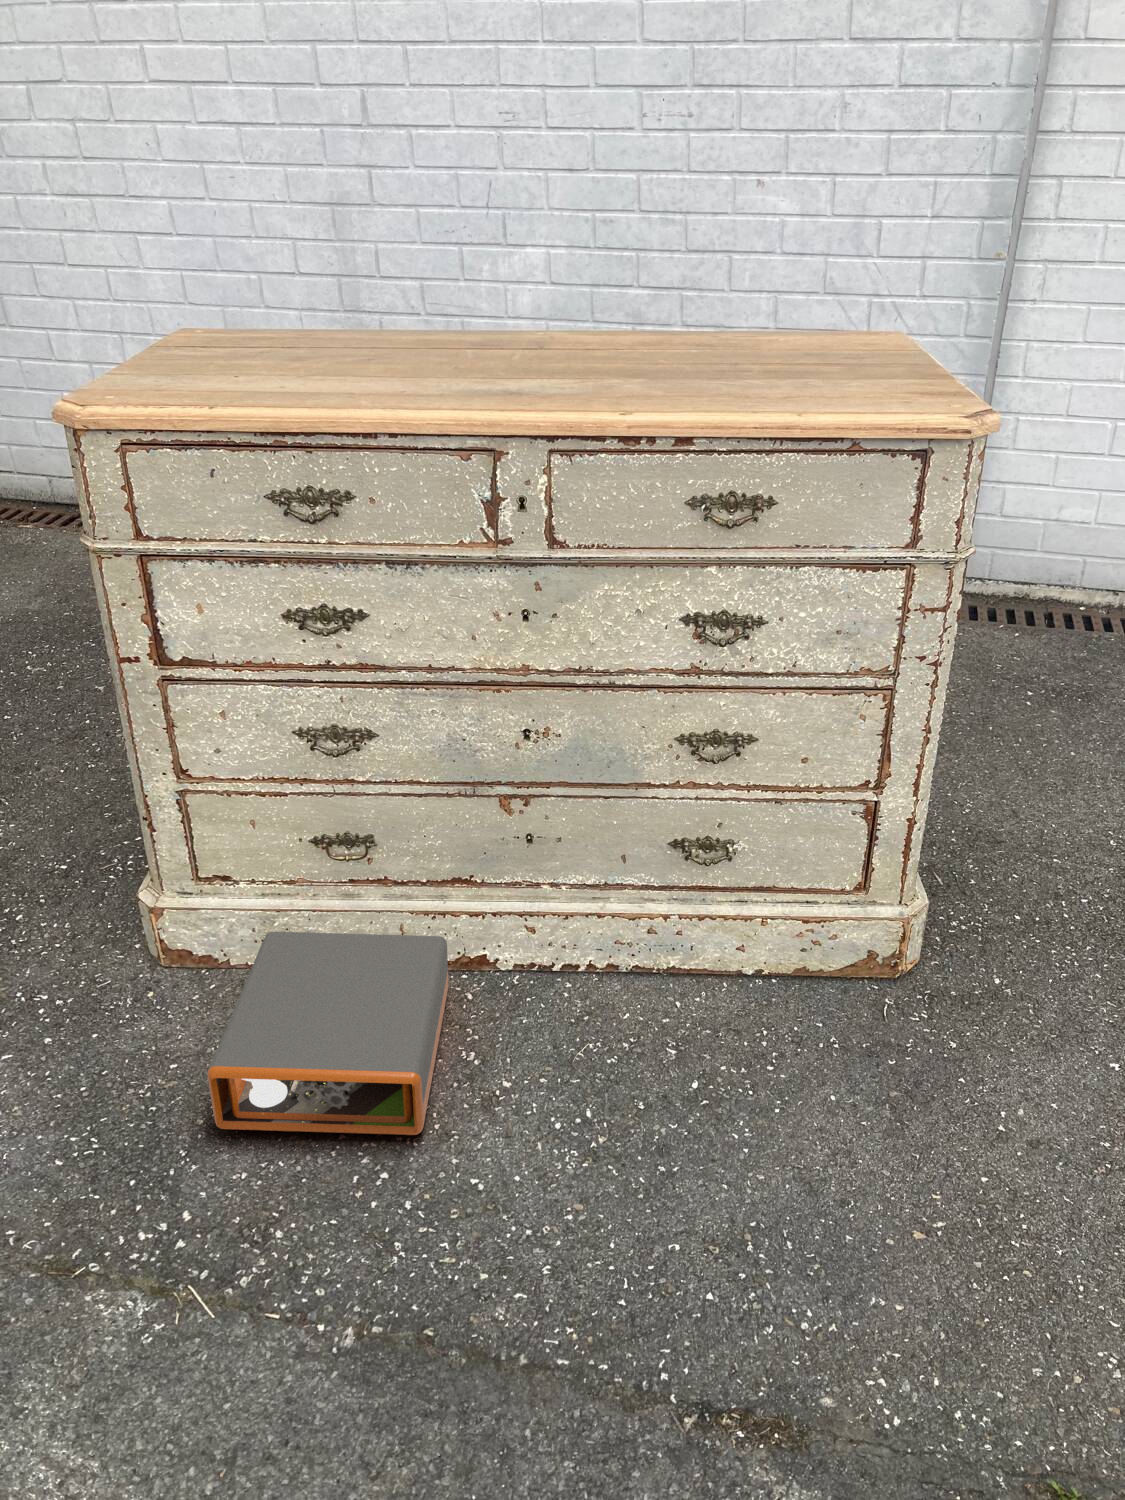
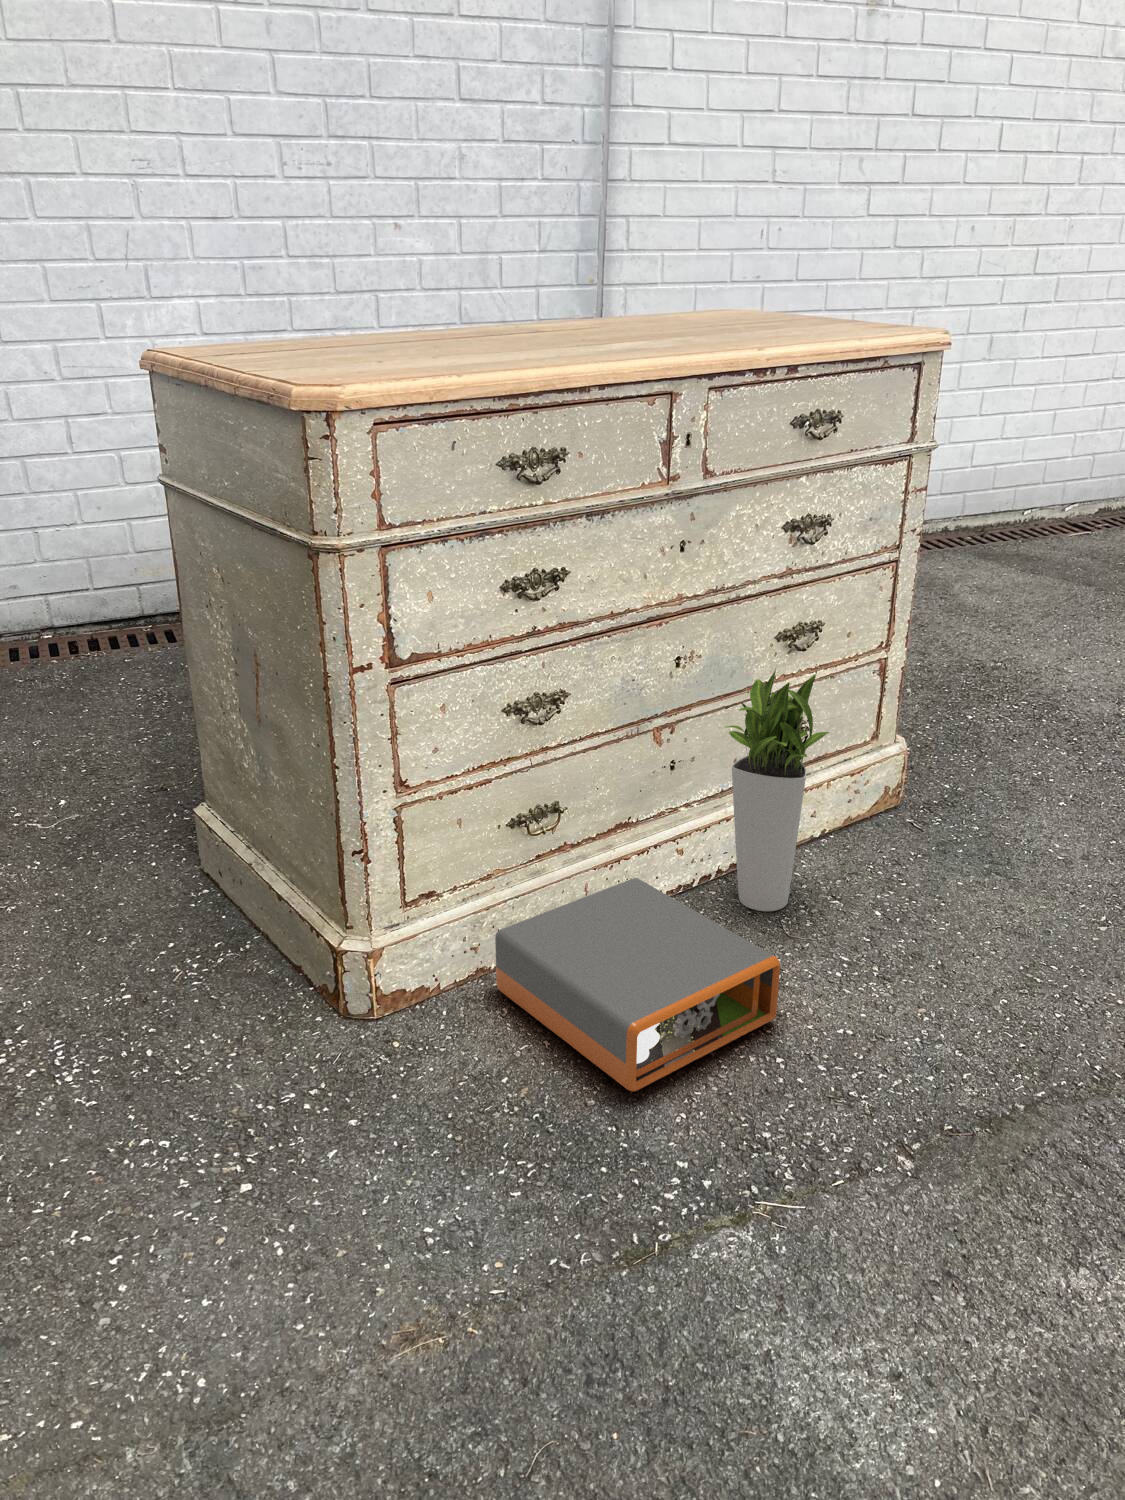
planter: none [530,770,667,1034] -> present [726,669,829,911]

